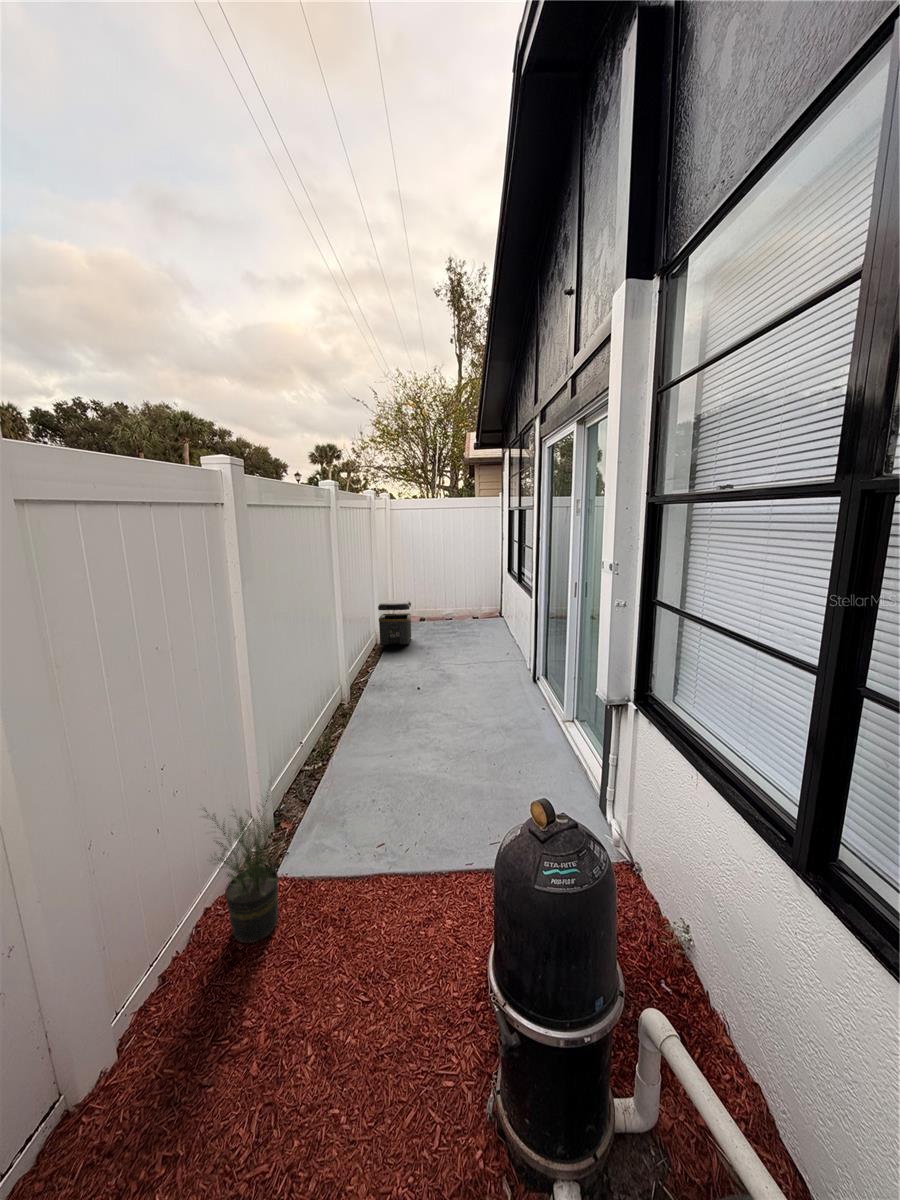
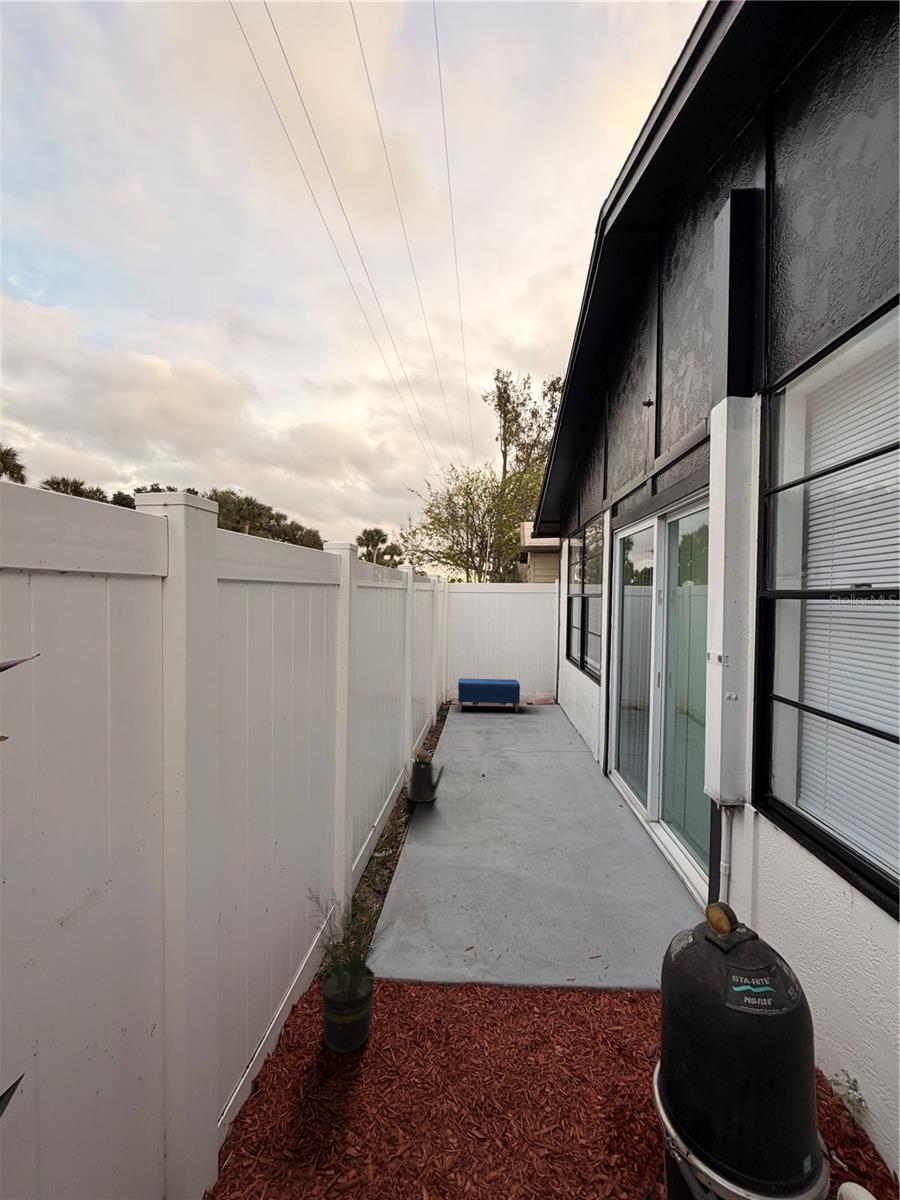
bench: none [406,593,465,625] -> present [458,678,520,712]
toolbox: present [378,599,411,645] -> none [434,683,467,731]
watering can: none [341,660,377,714] -> present [405,747,443,802]

